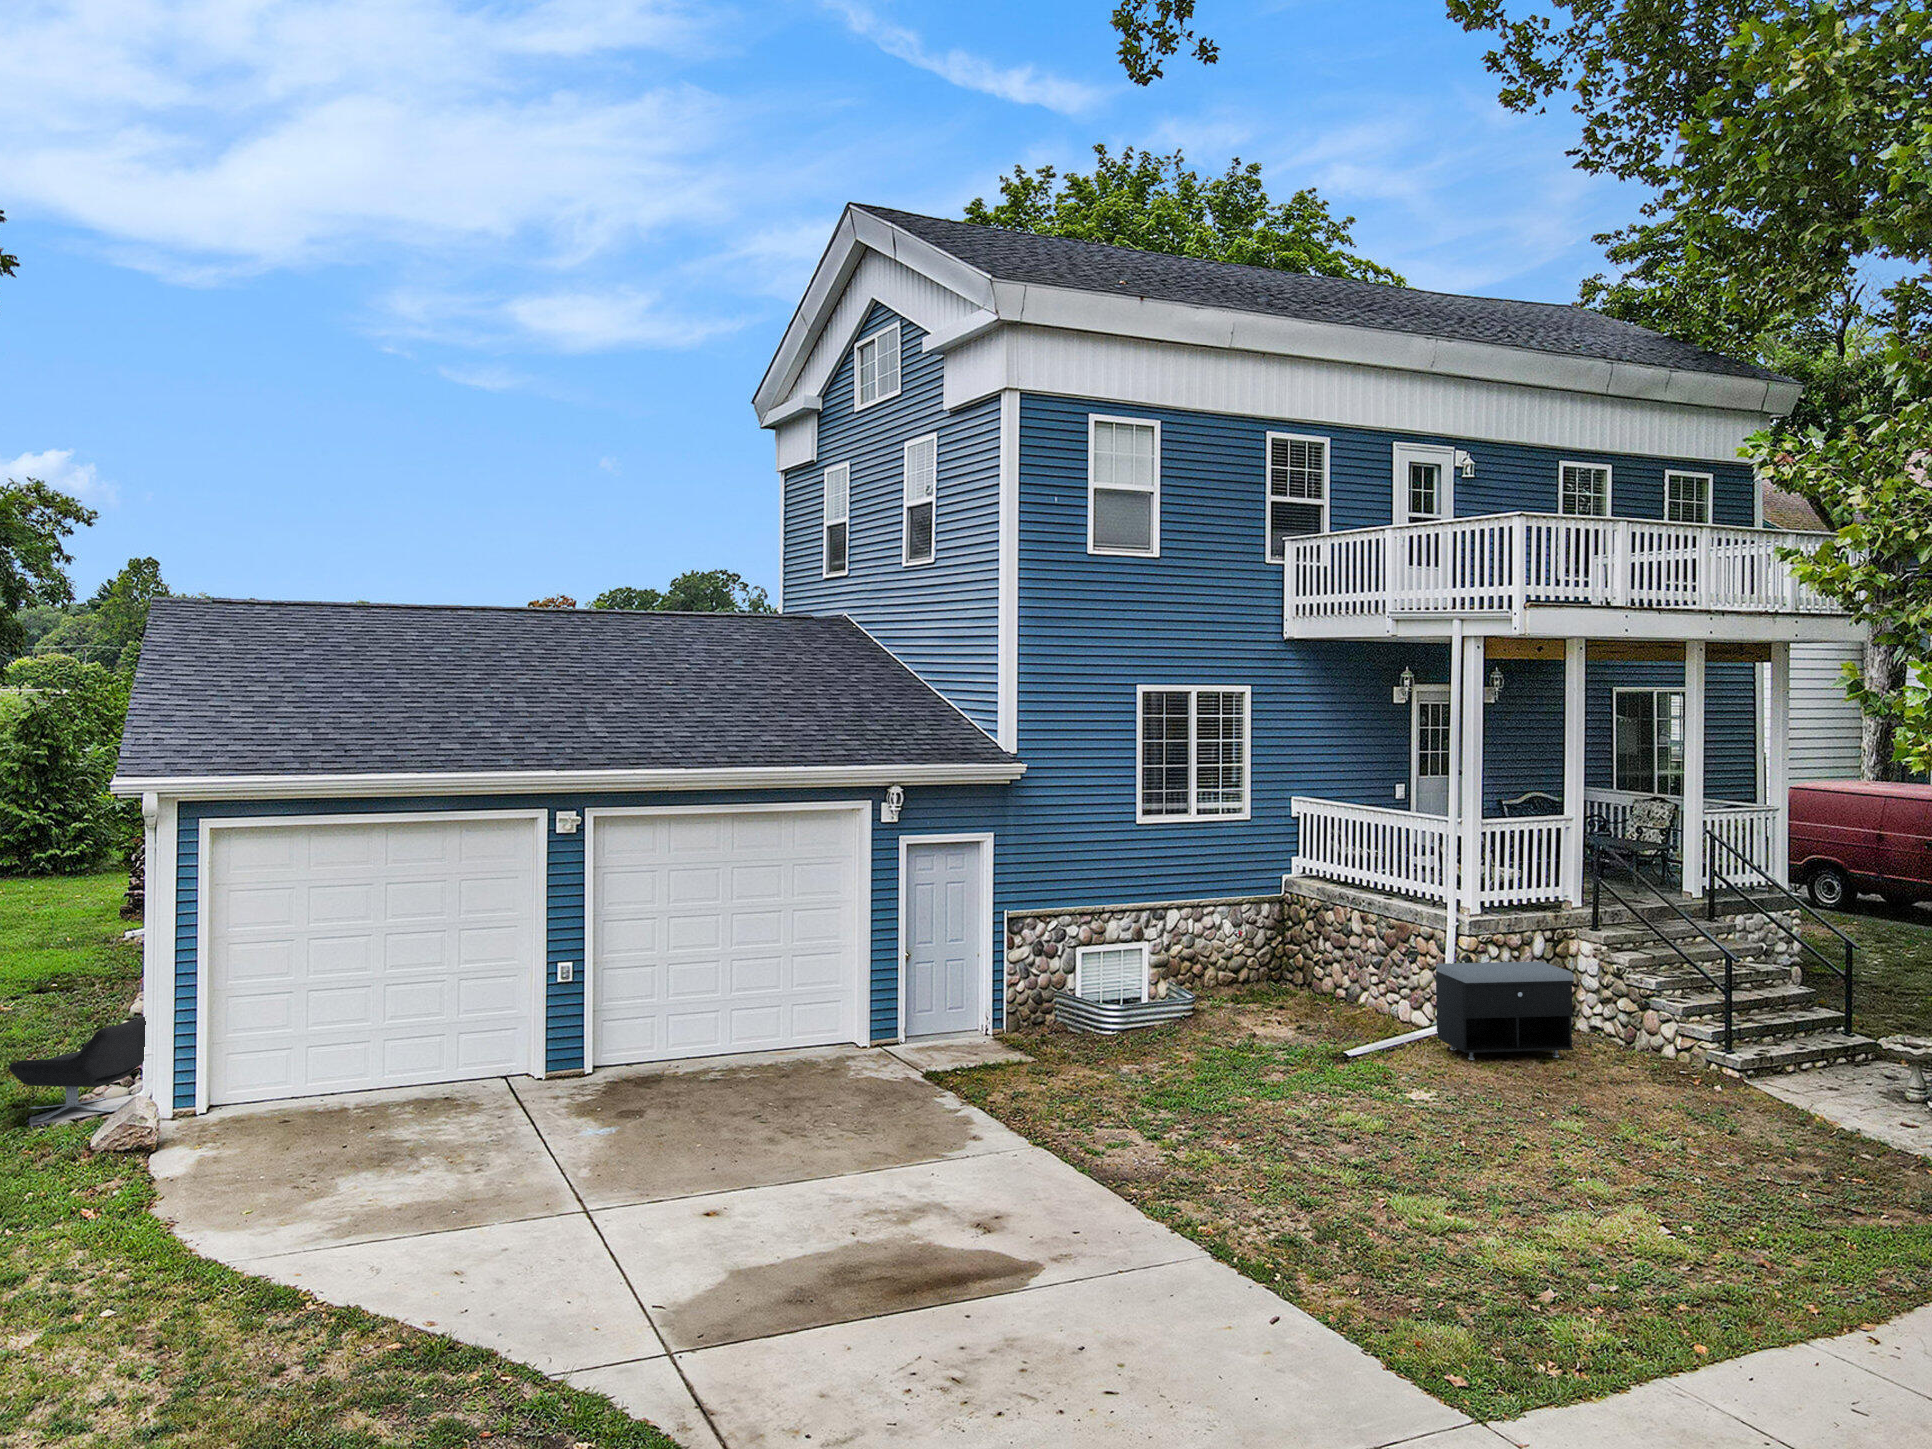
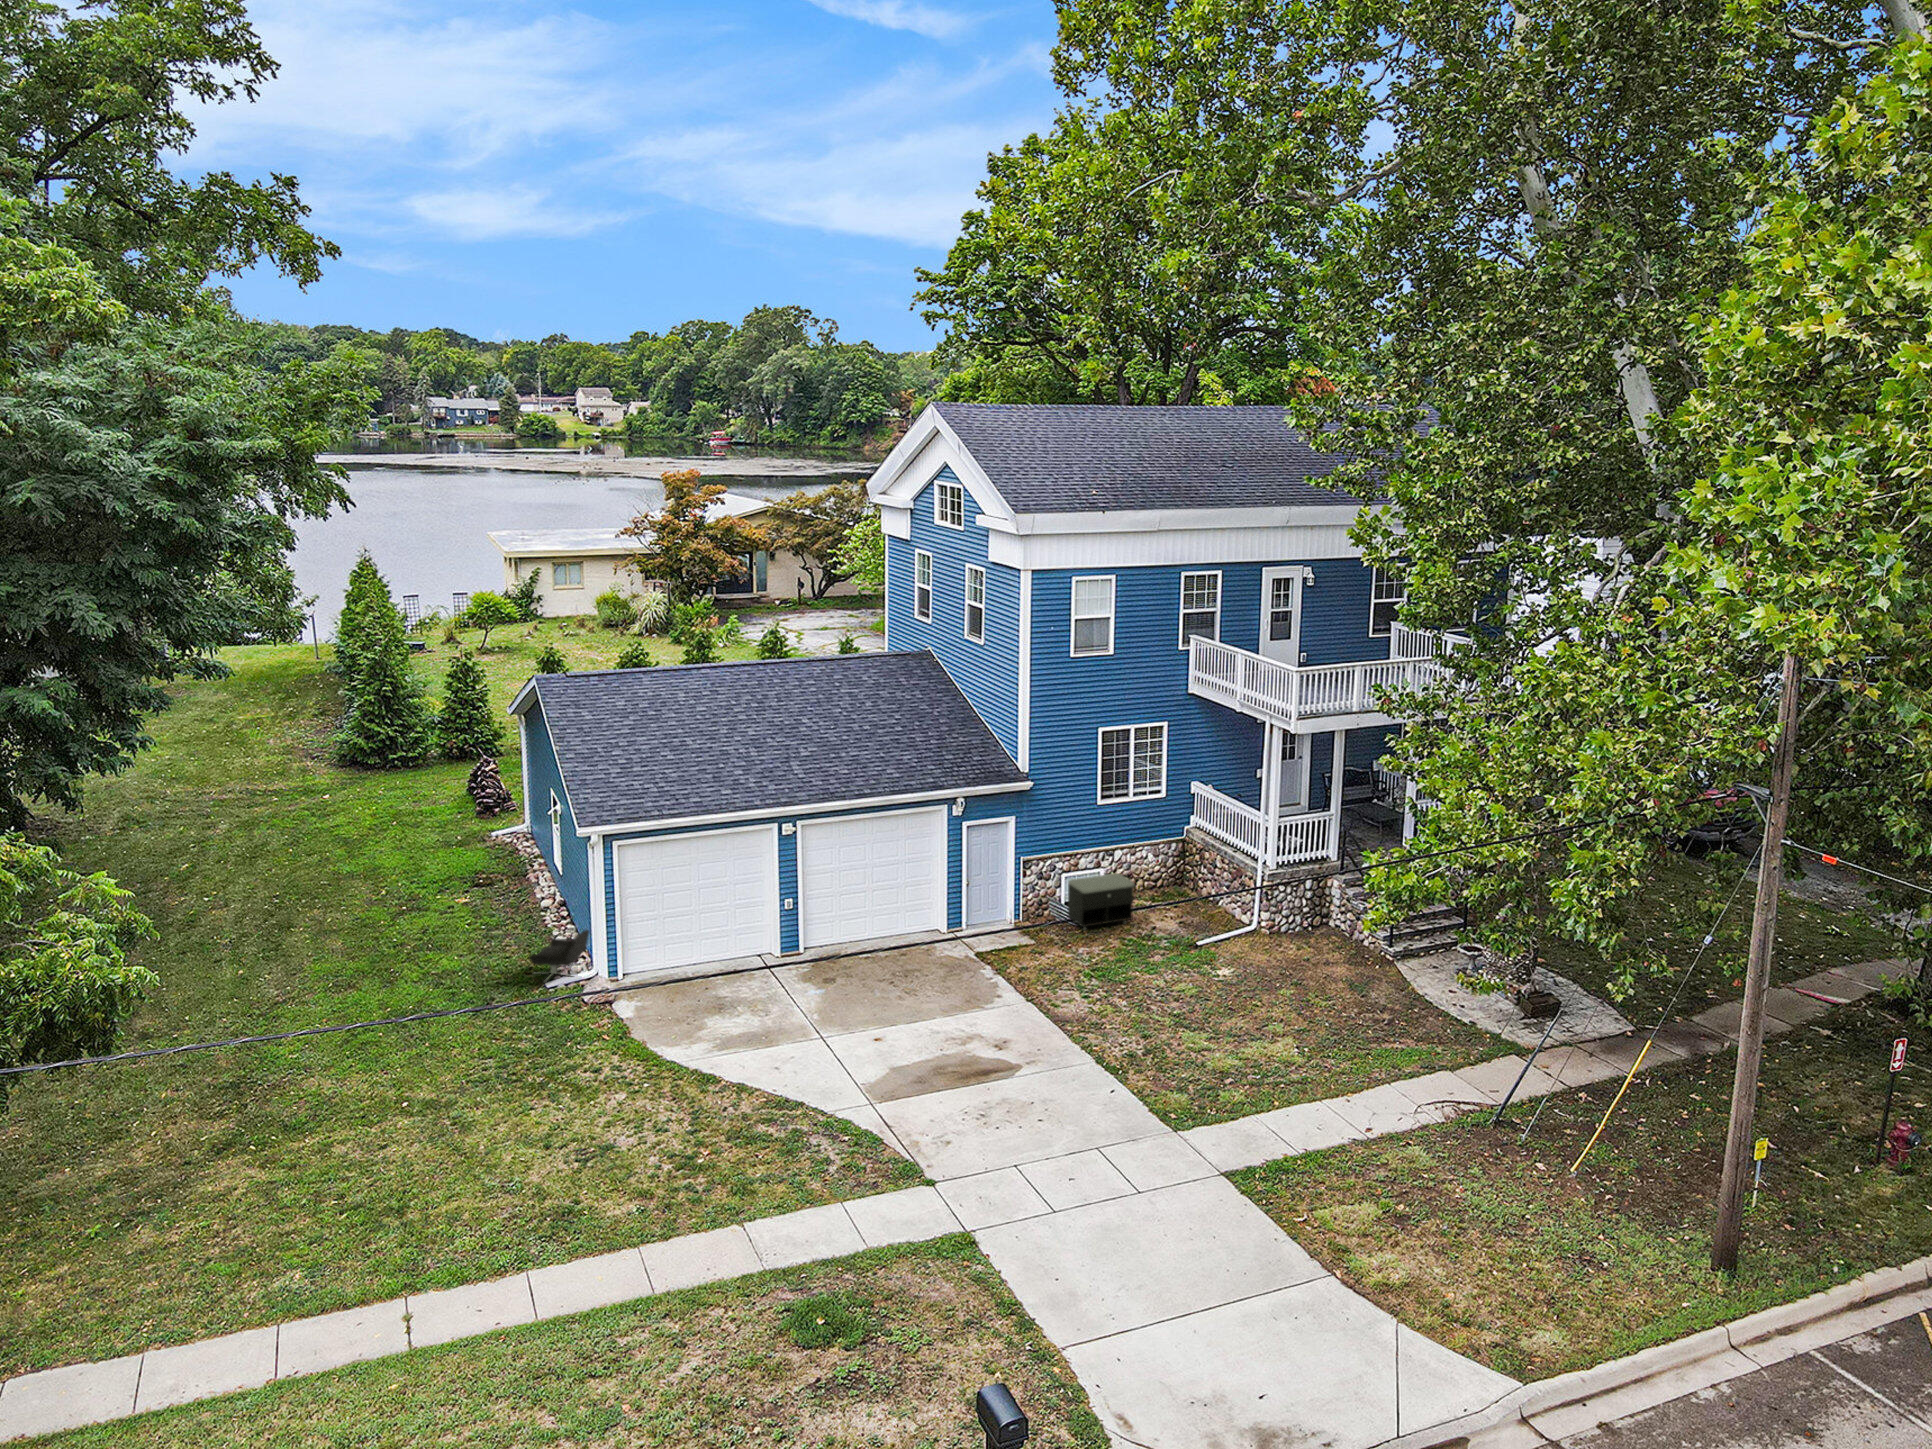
storage bench: present [1436,961,1574,1060] -> present [1068,873,1134,929]

